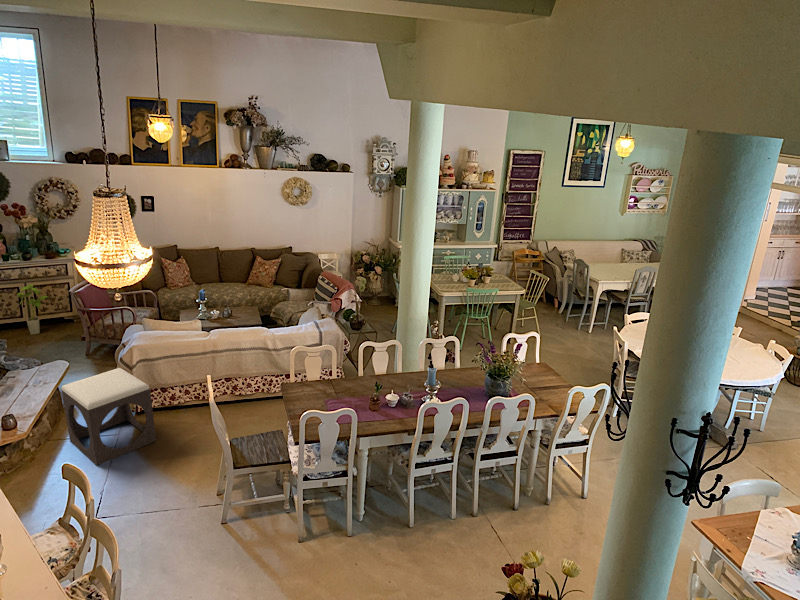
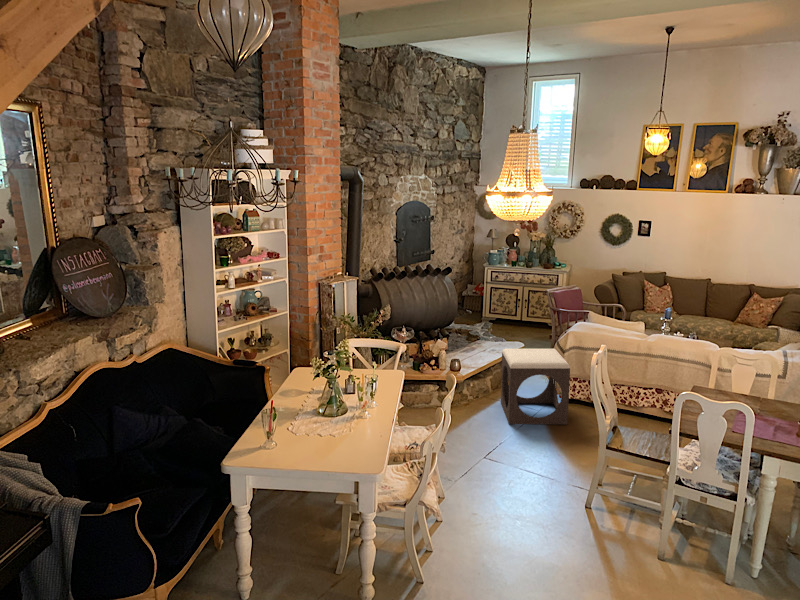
house plant: present [18,284,47,334] -> none [515,287,540,332]

